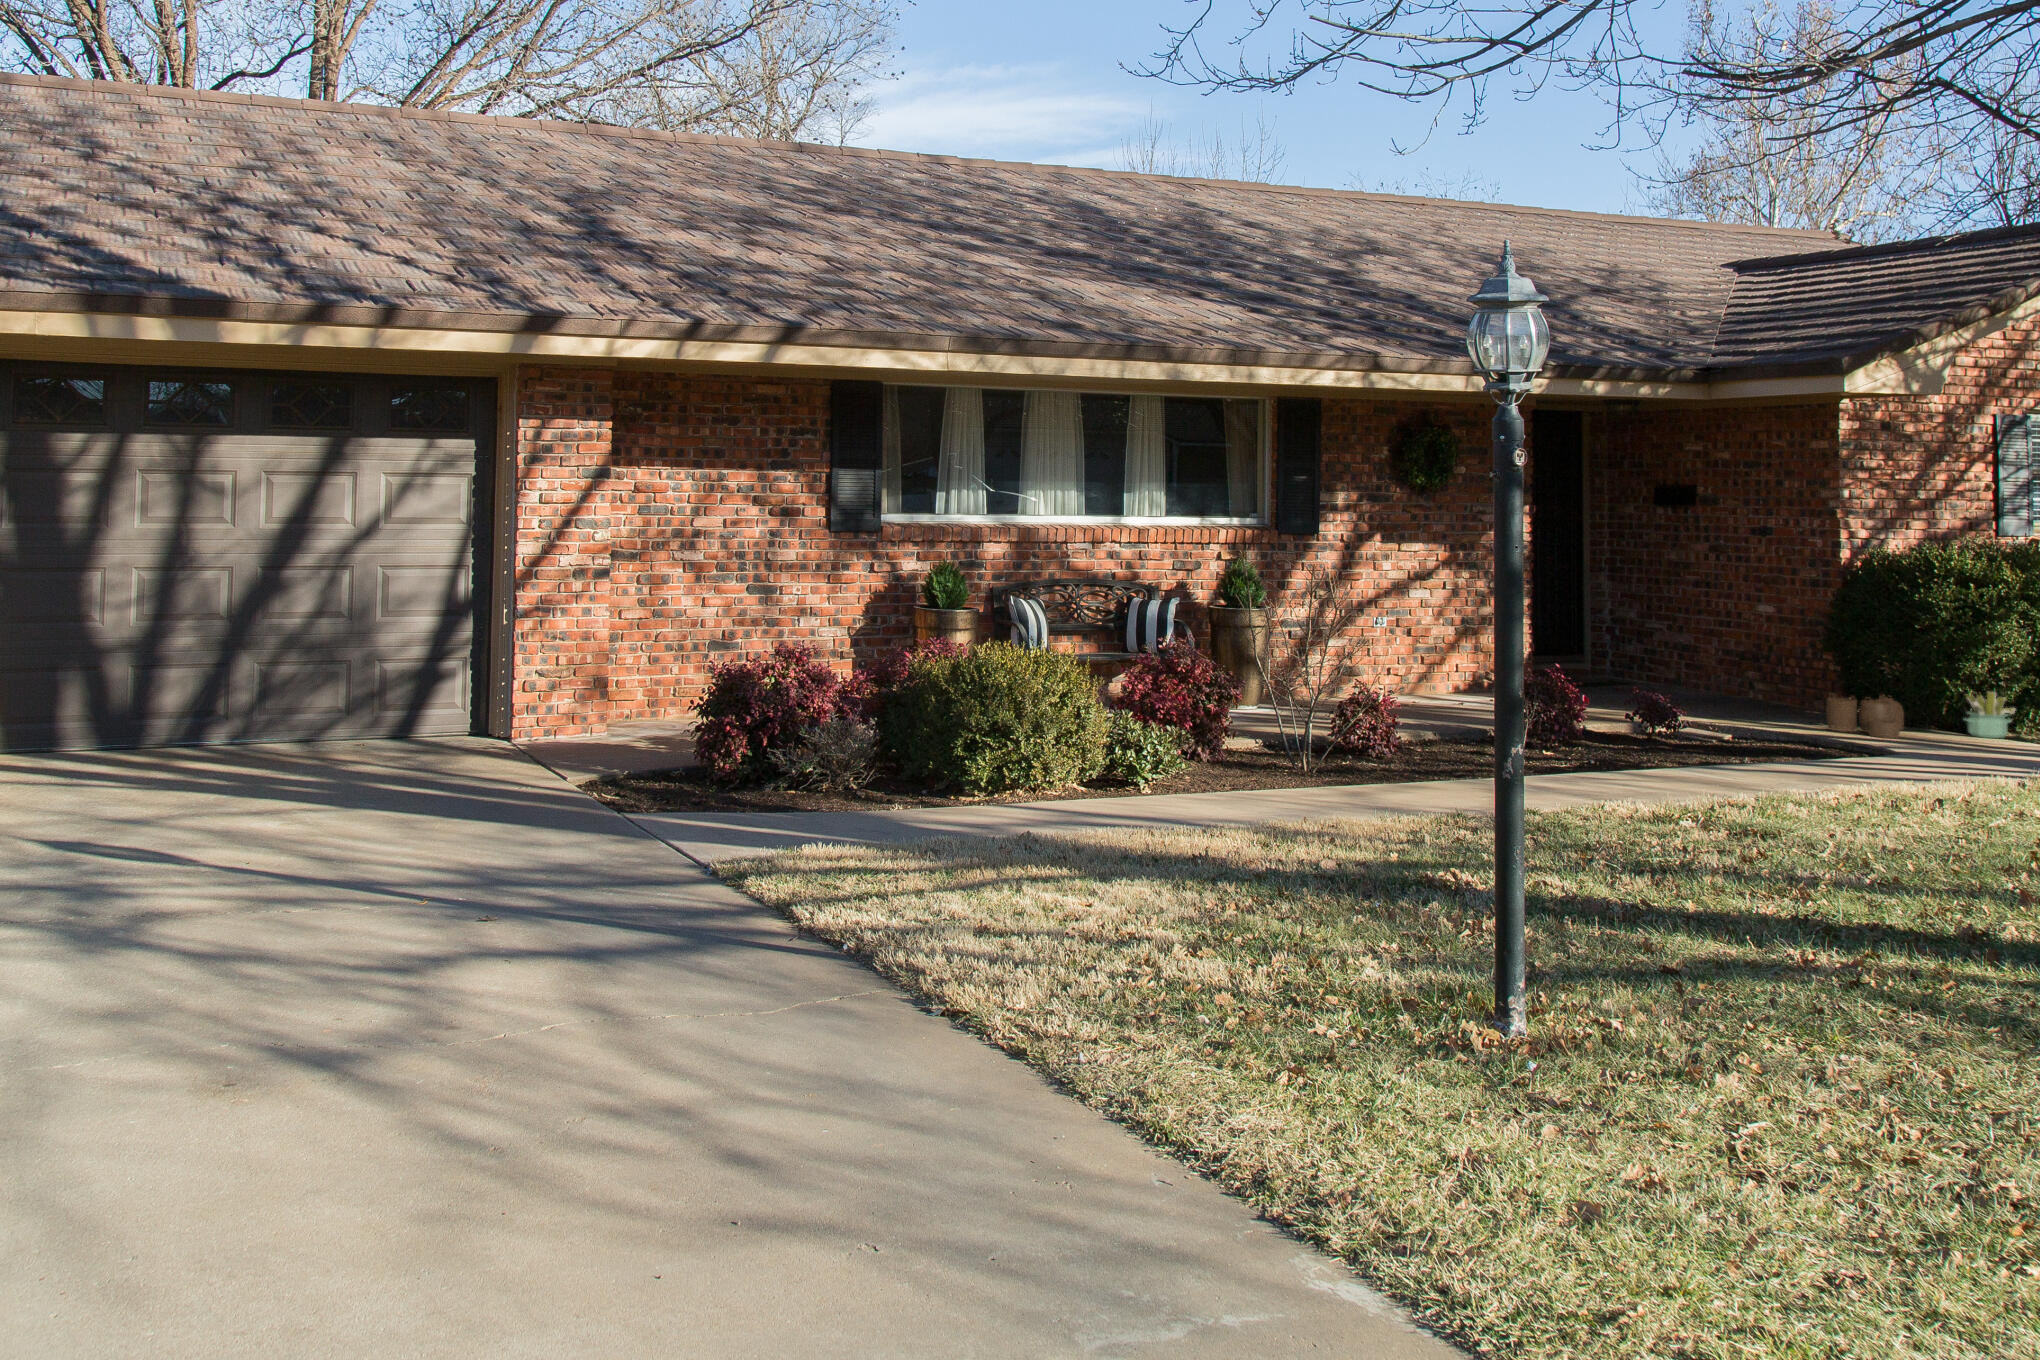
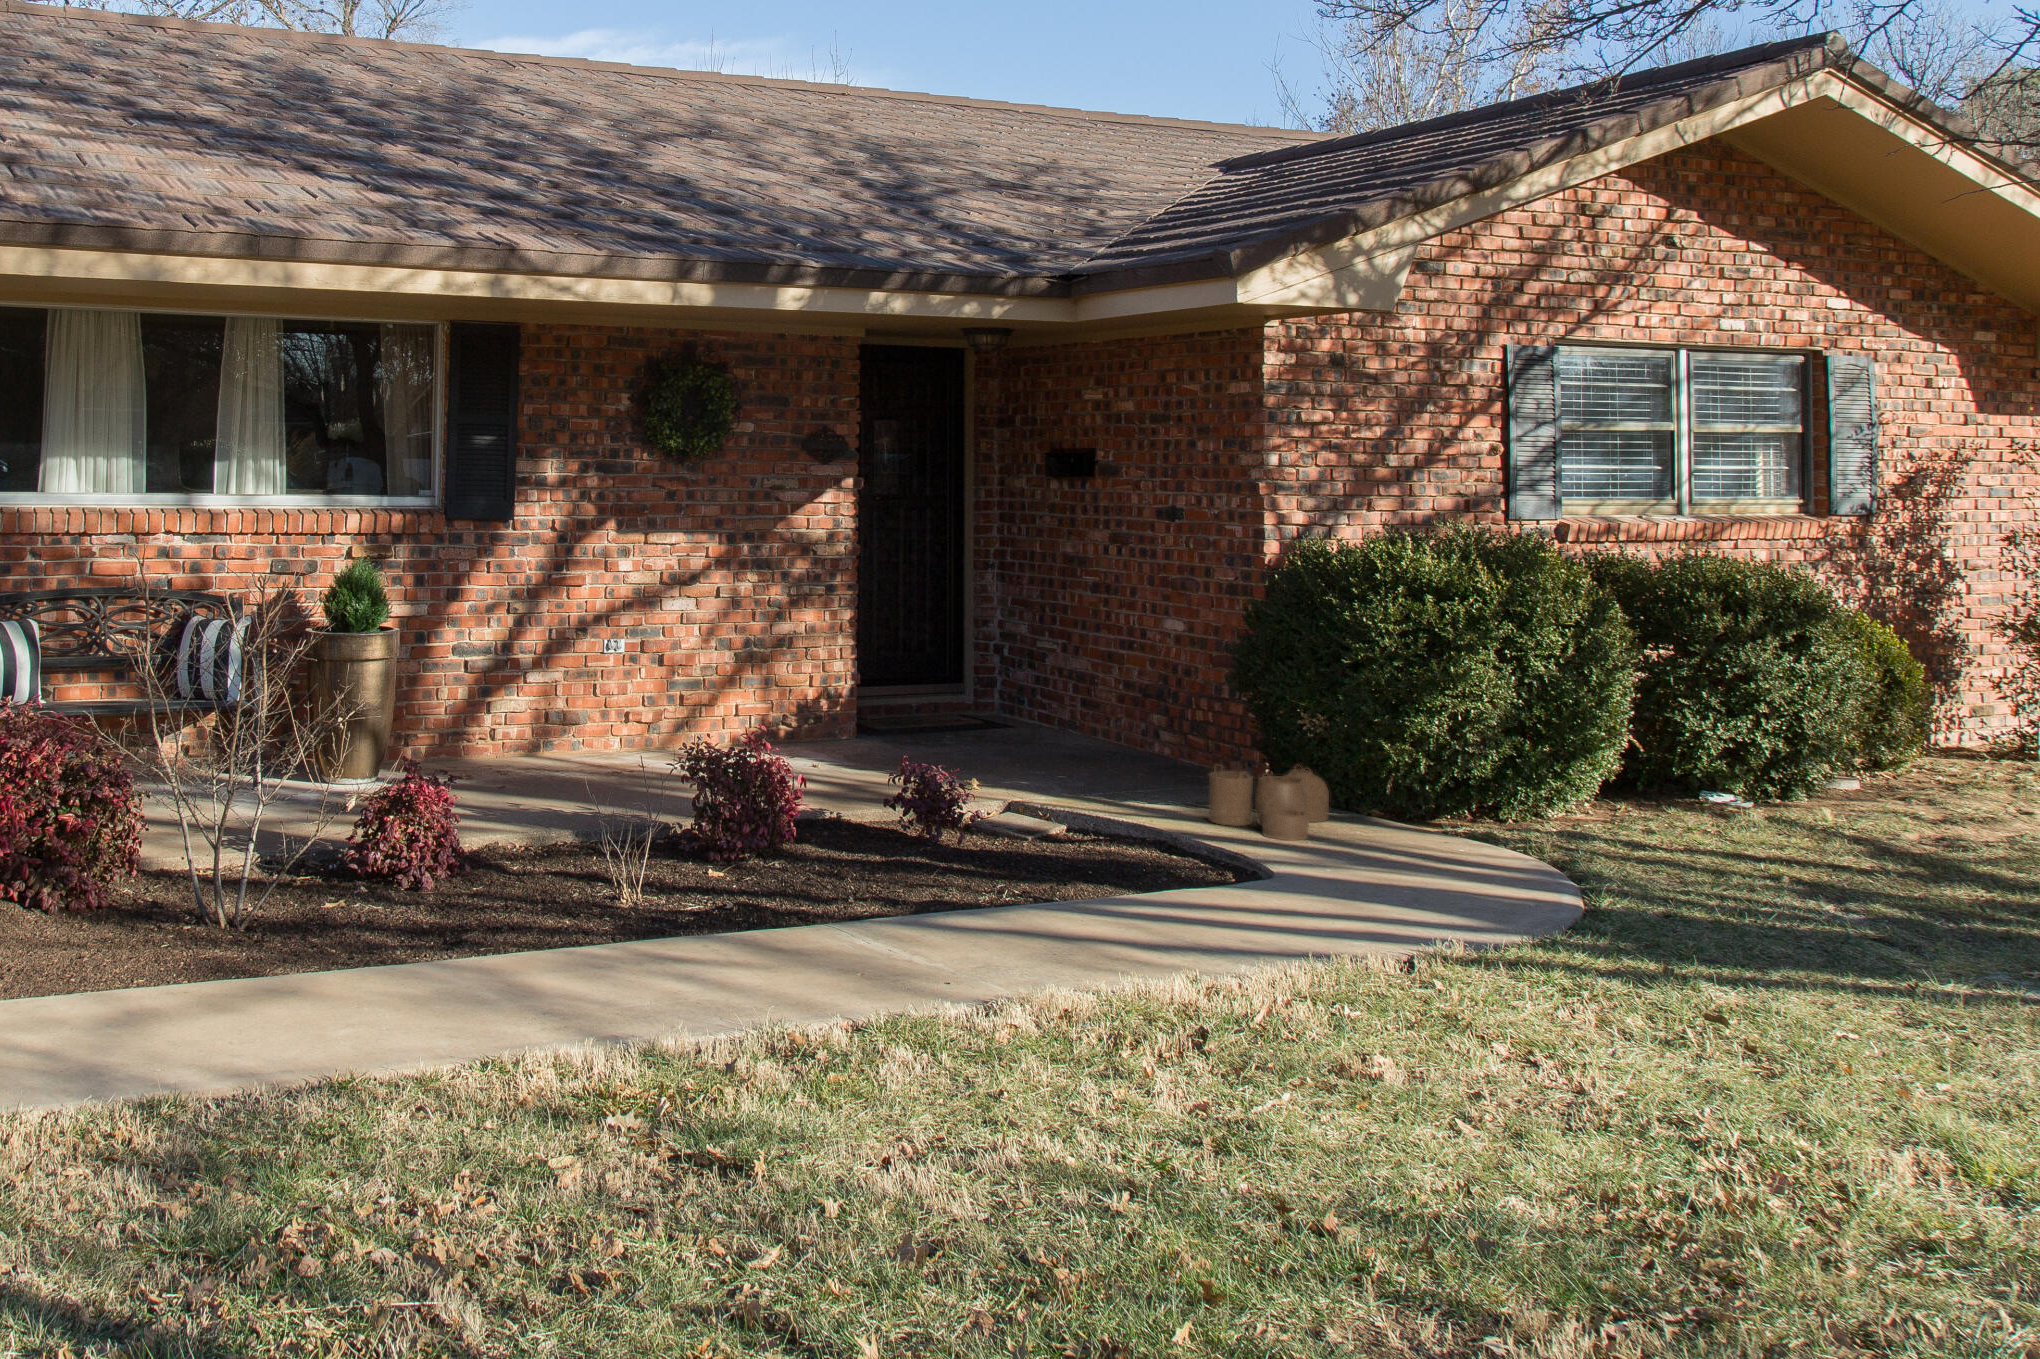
decorative plant: present [1964,692,2015,738] -> none [1411,765,1492,838]

